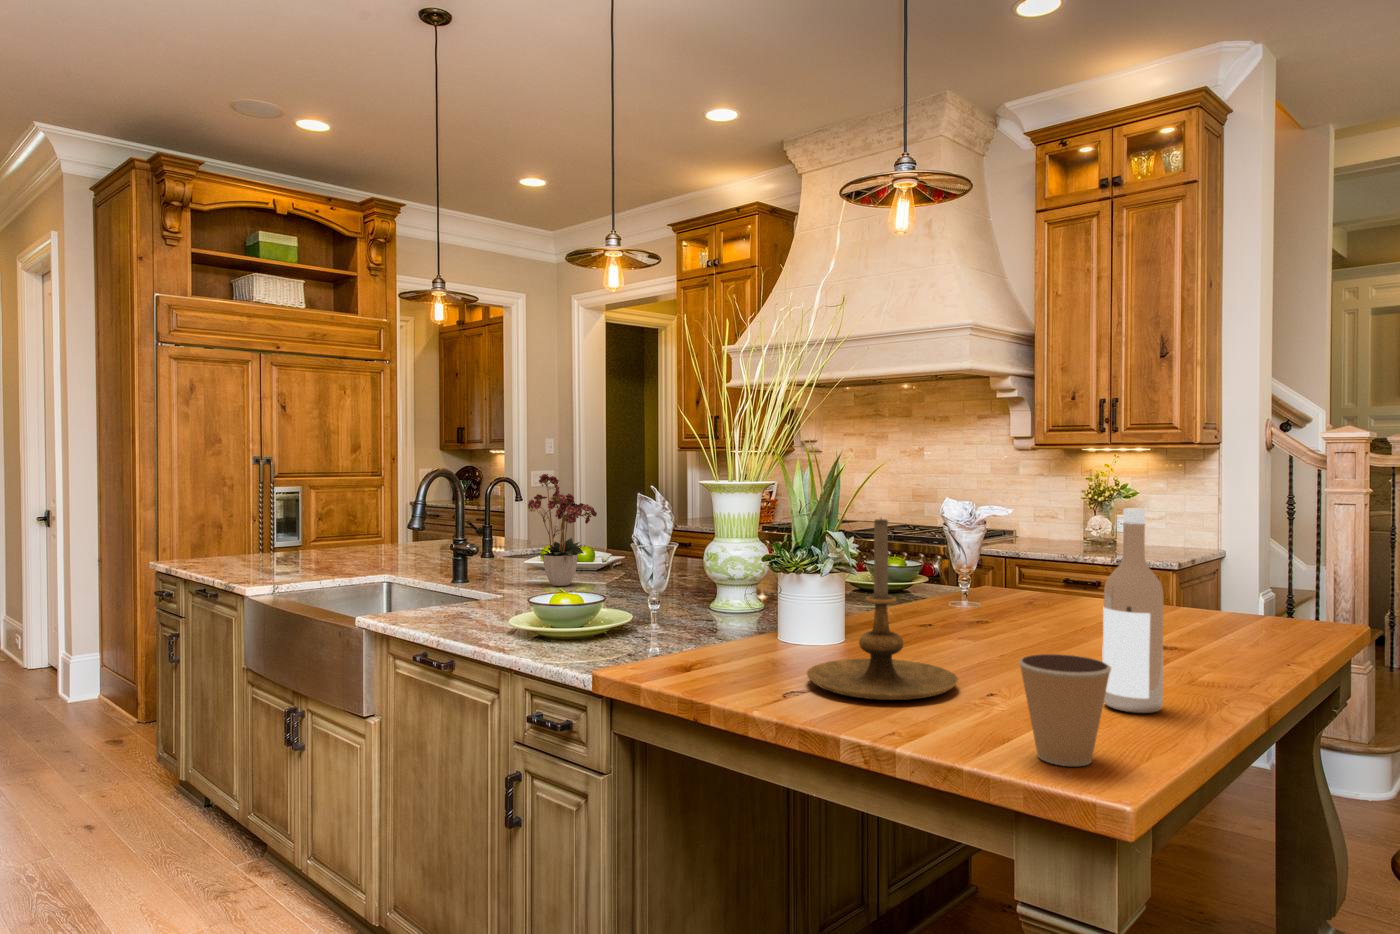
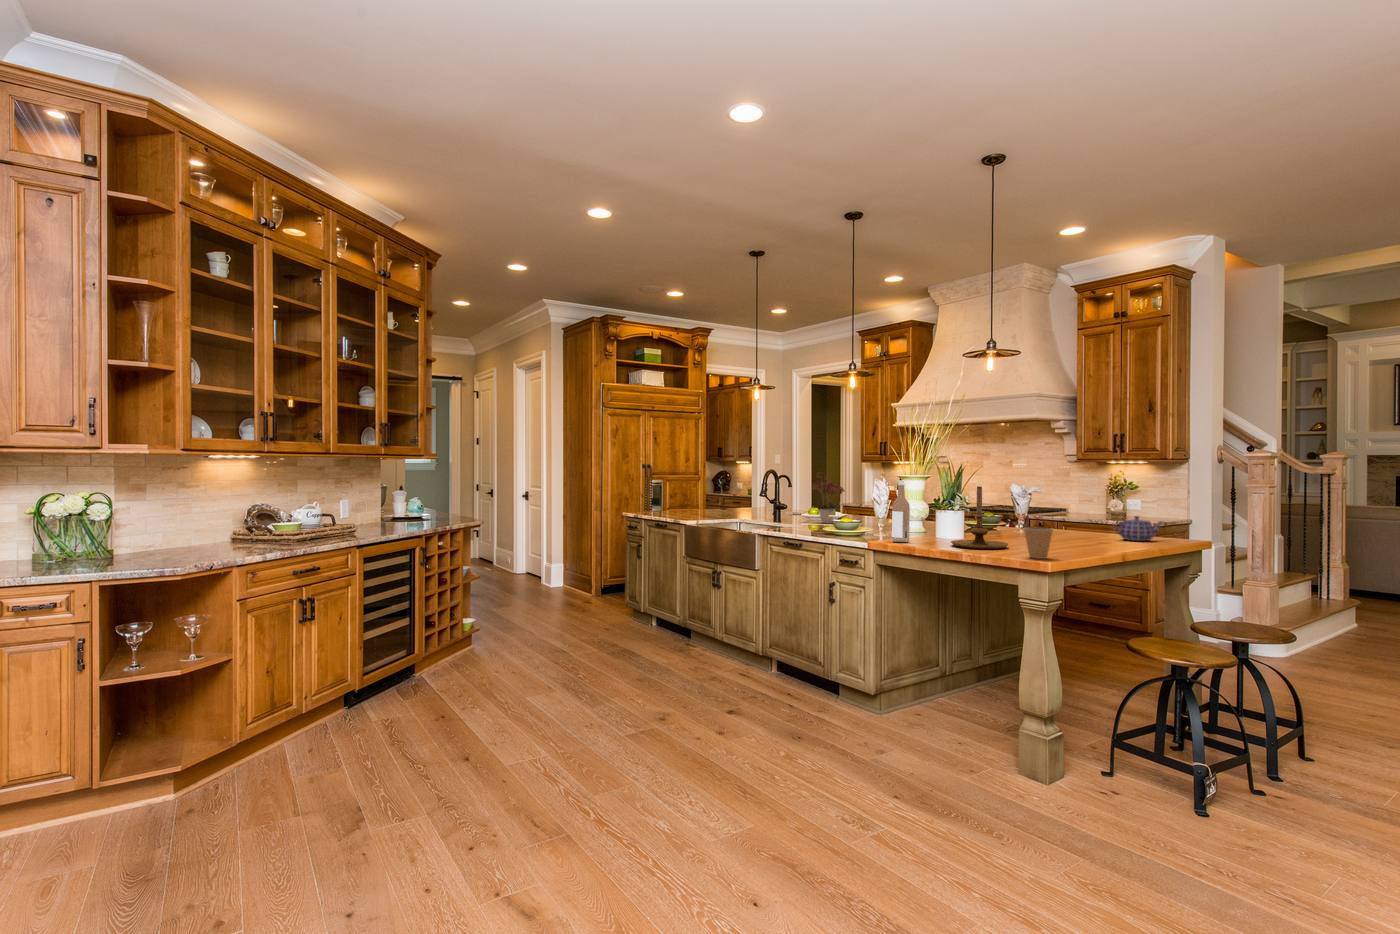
wine bottle: present [1103,508,1163,713] -> present [892,481,910,542]
teapot: none [1170,574,1277,634] -> present [1113,516,1162,541]

